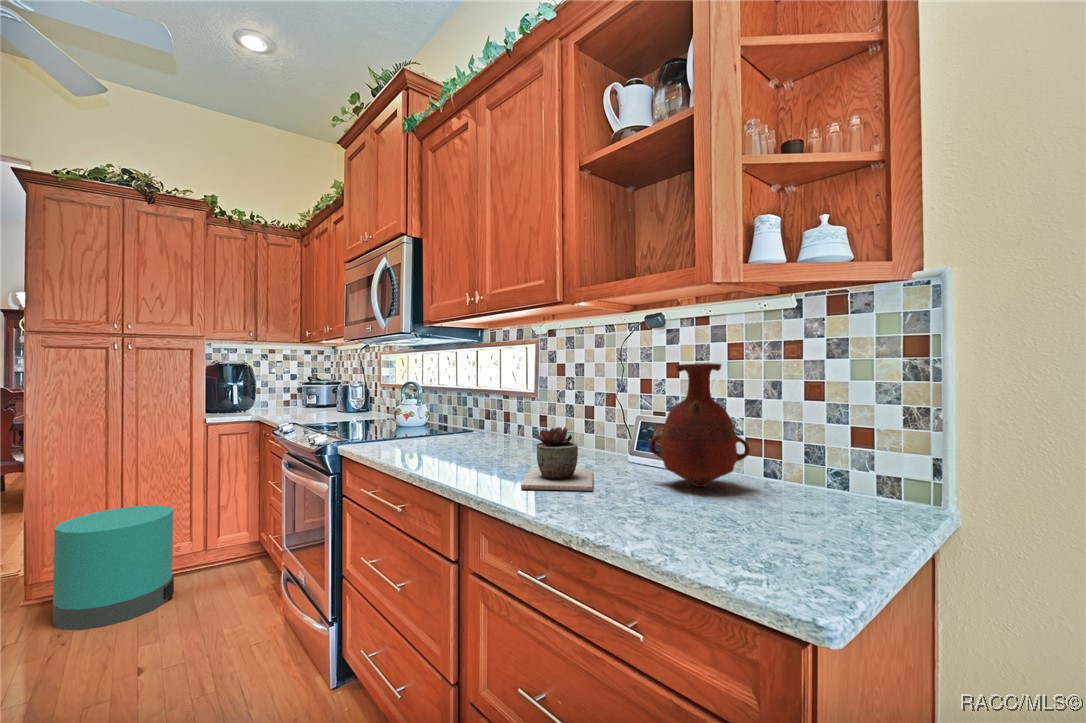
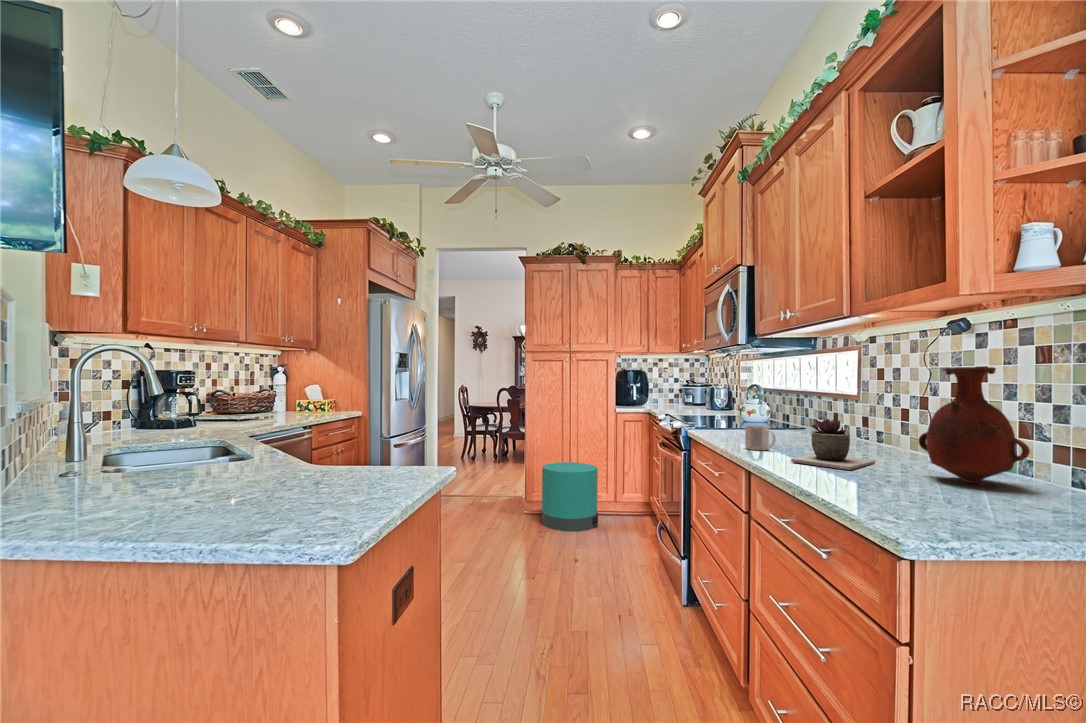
mug: none [441,438,481,473] -> present [745,425,776,450]

